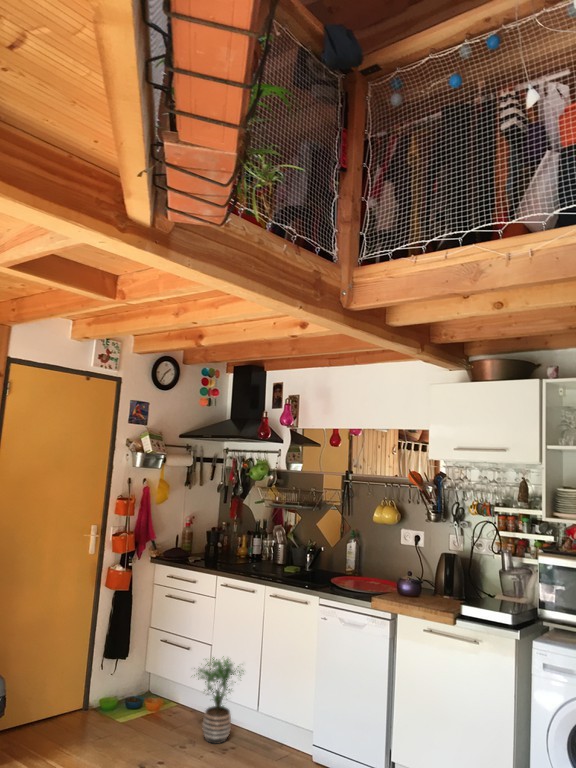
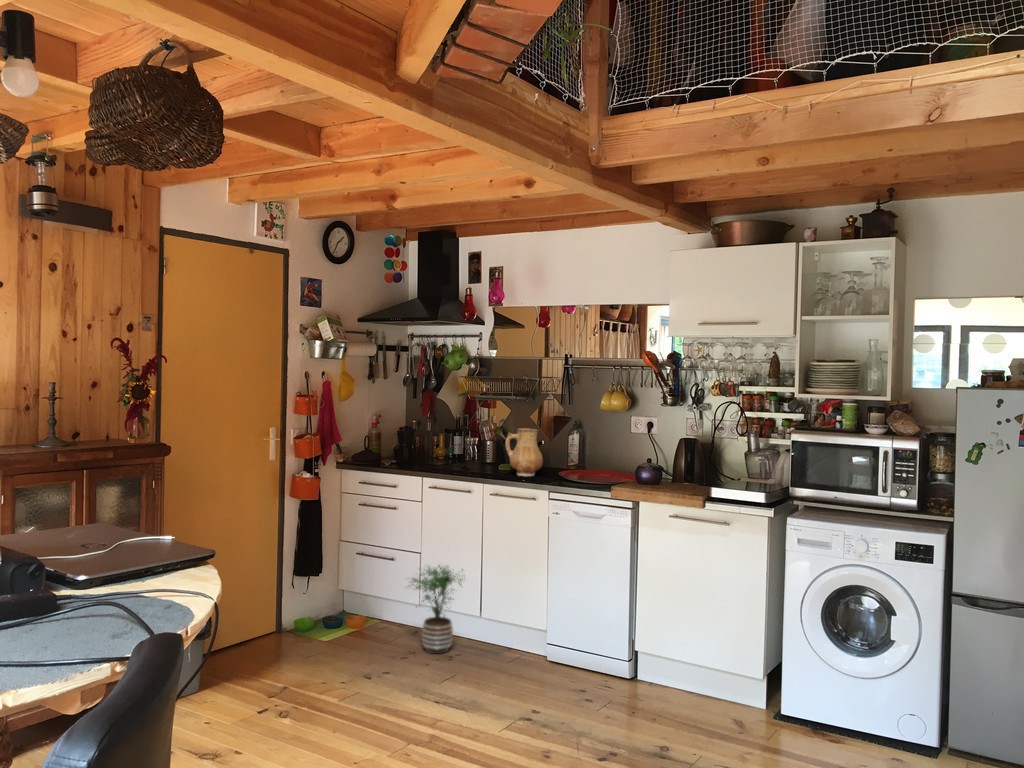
ceramic pitcher: none [288,535,320,579] -> present [505,428,543,476]

